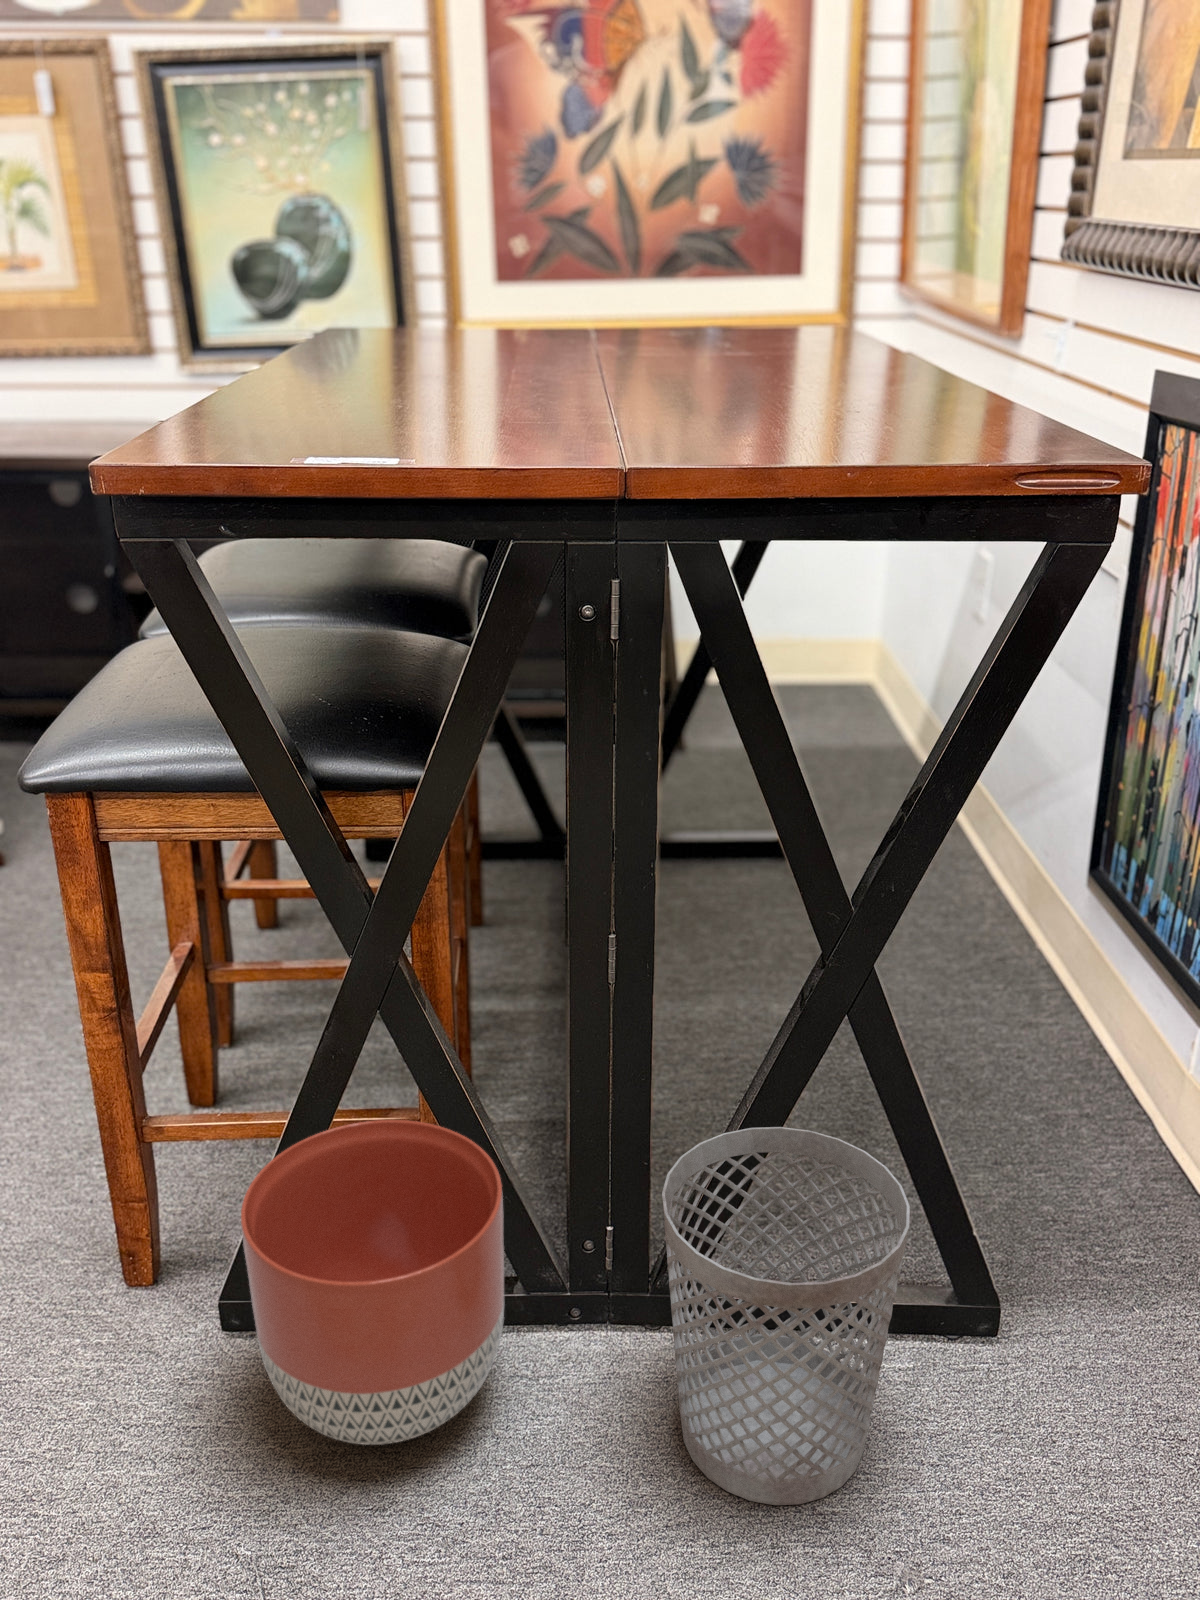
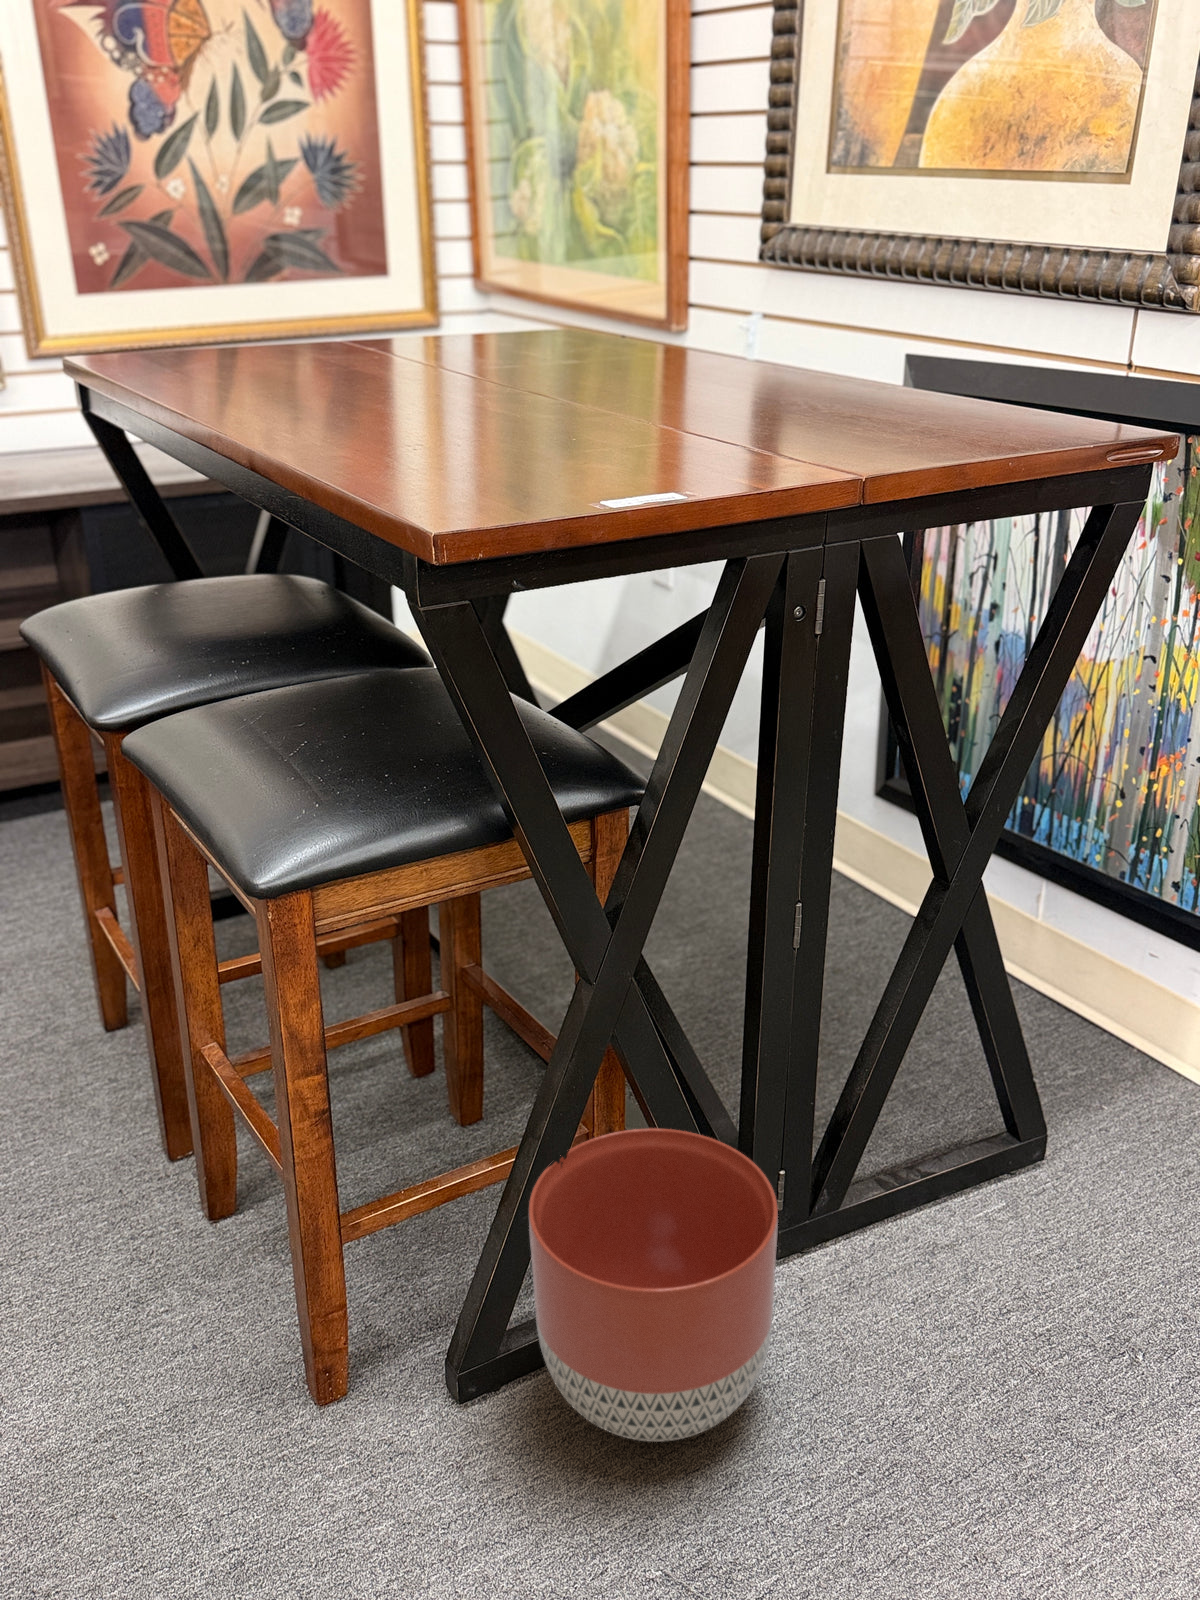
wastebasket: present [662,1127,910,1505] -> none [876,1030,1092,1346]

